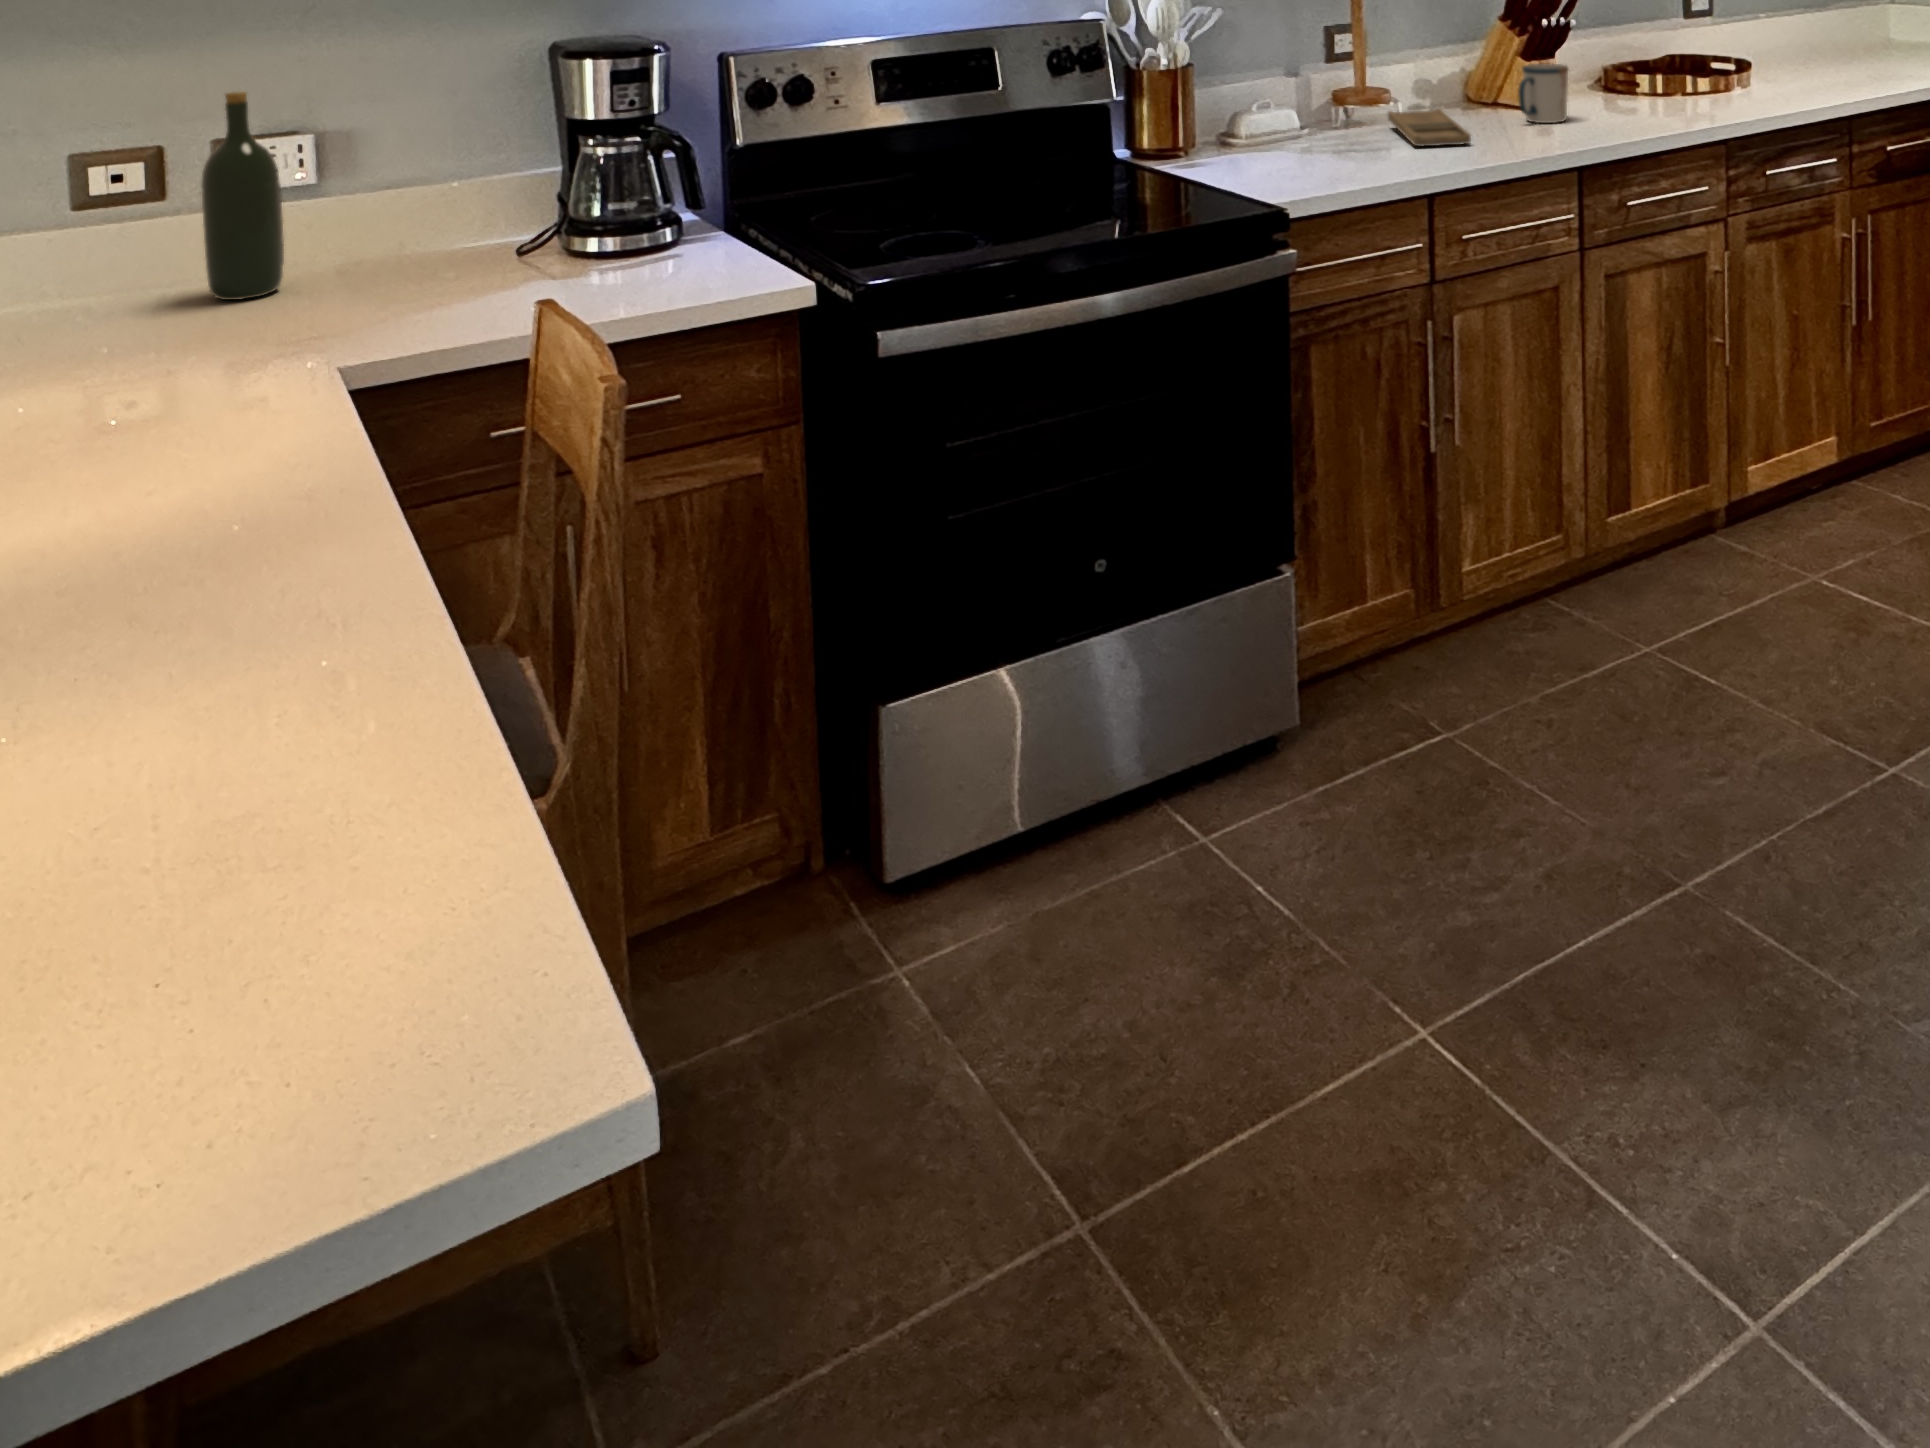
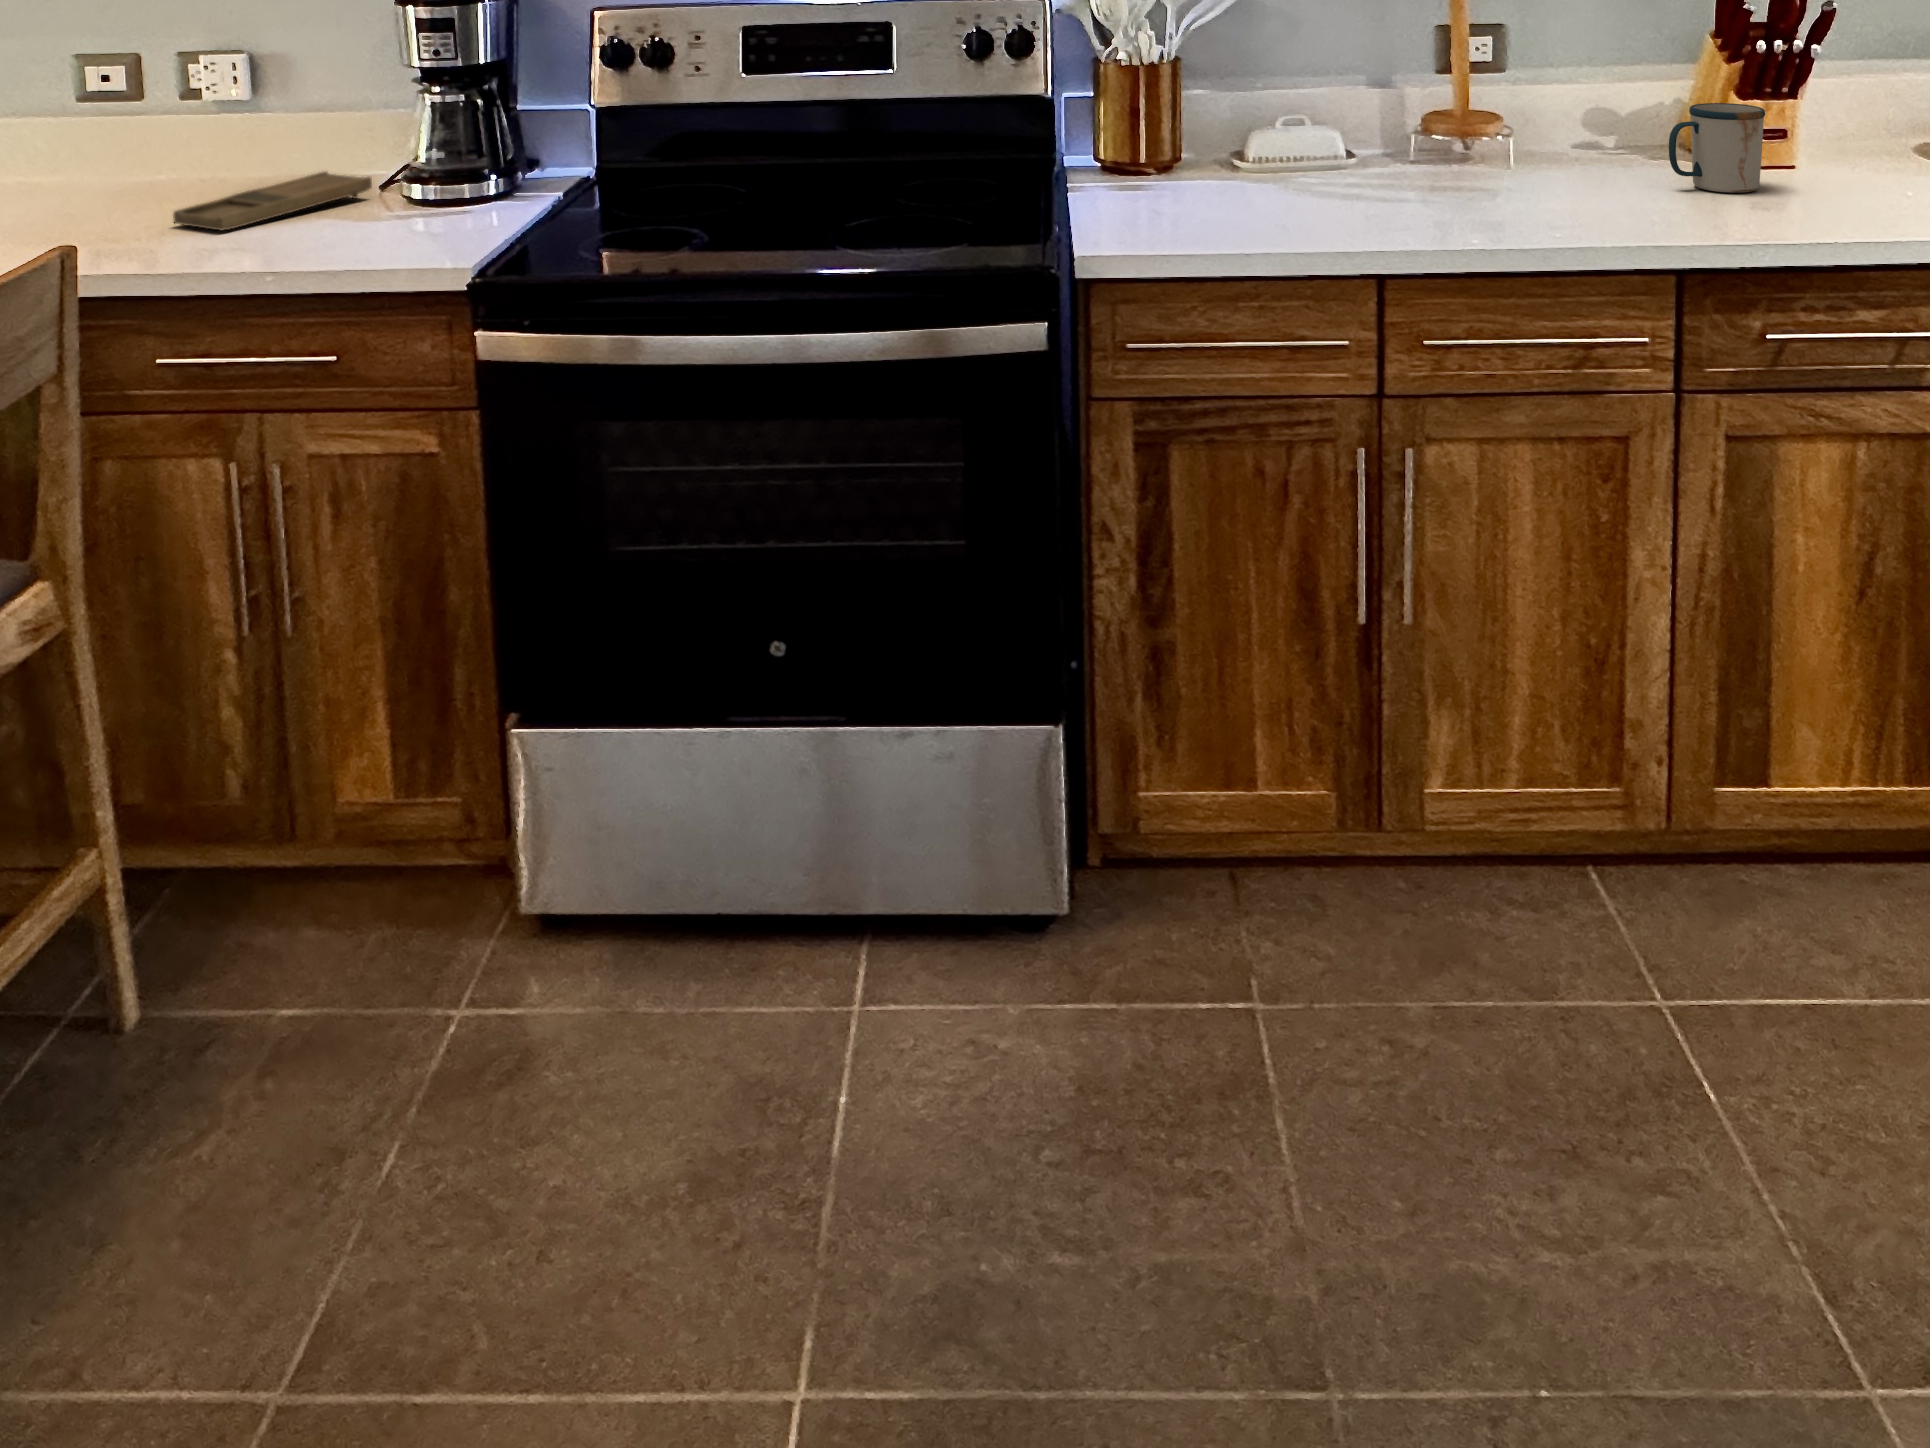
wine bottle: present [201,92,284,300] -> none [122,15,197,200]
tray: present [1388,109,1471,146] -> present [173,171,372,230]

